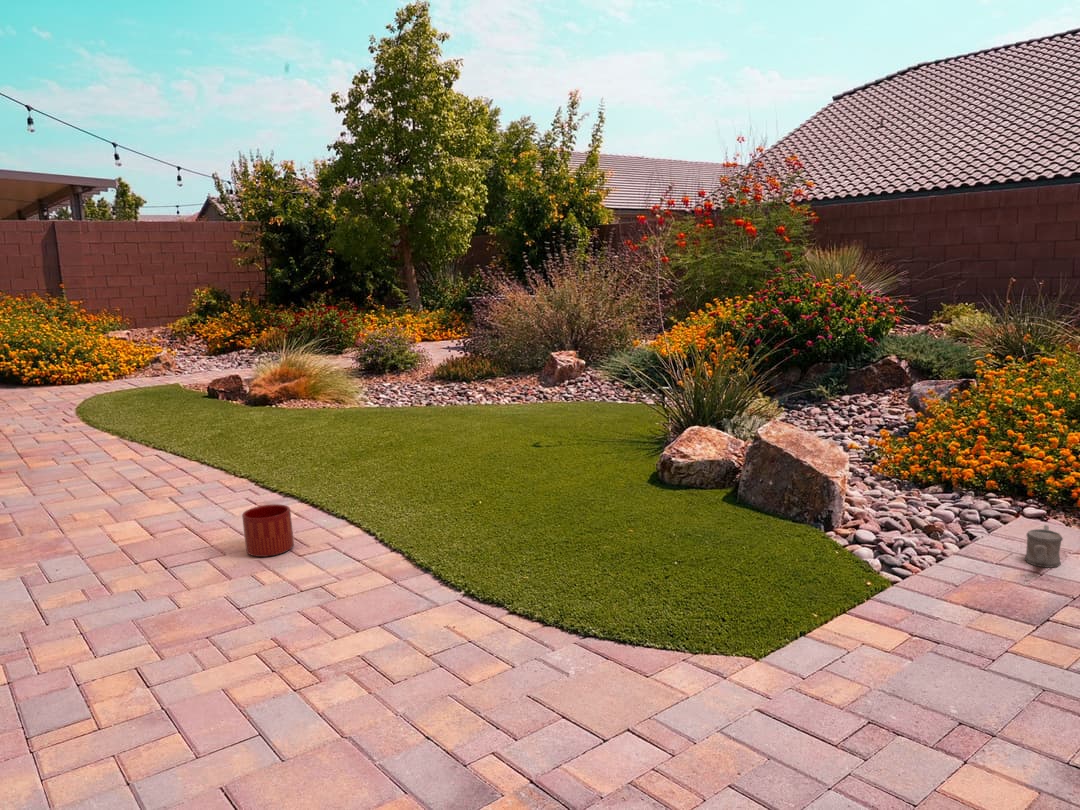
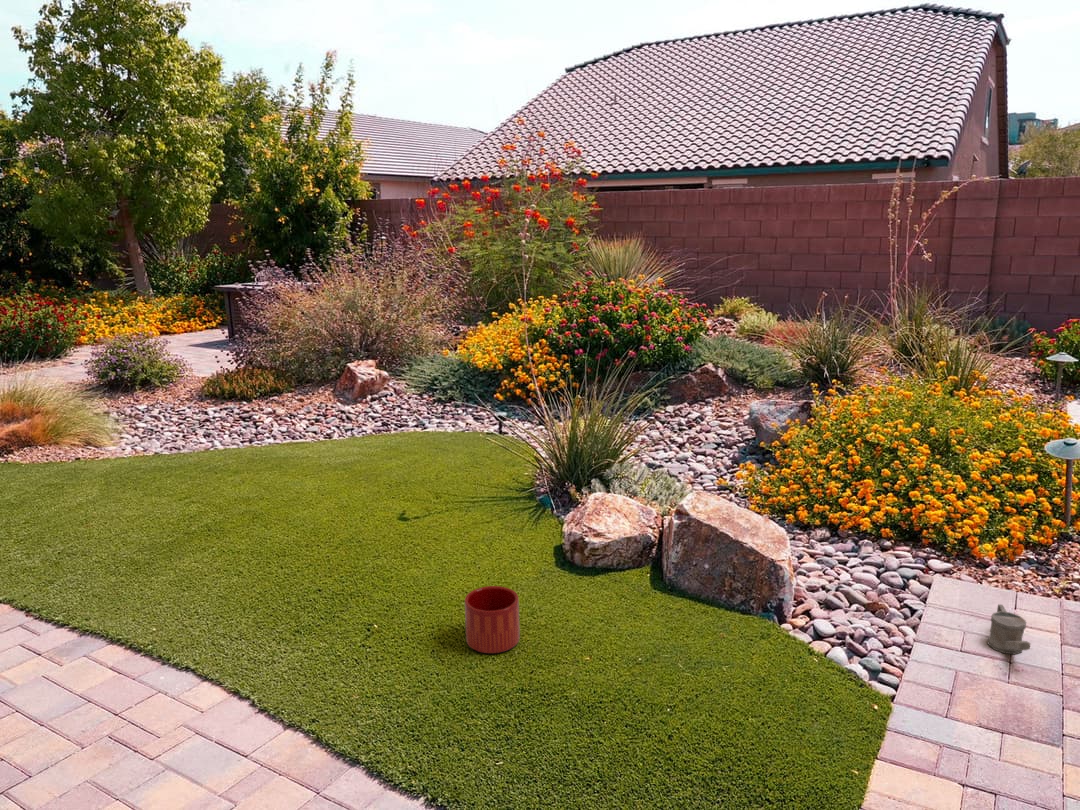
planter: present [242,504,294,557] -> present [465,586,520,653]

